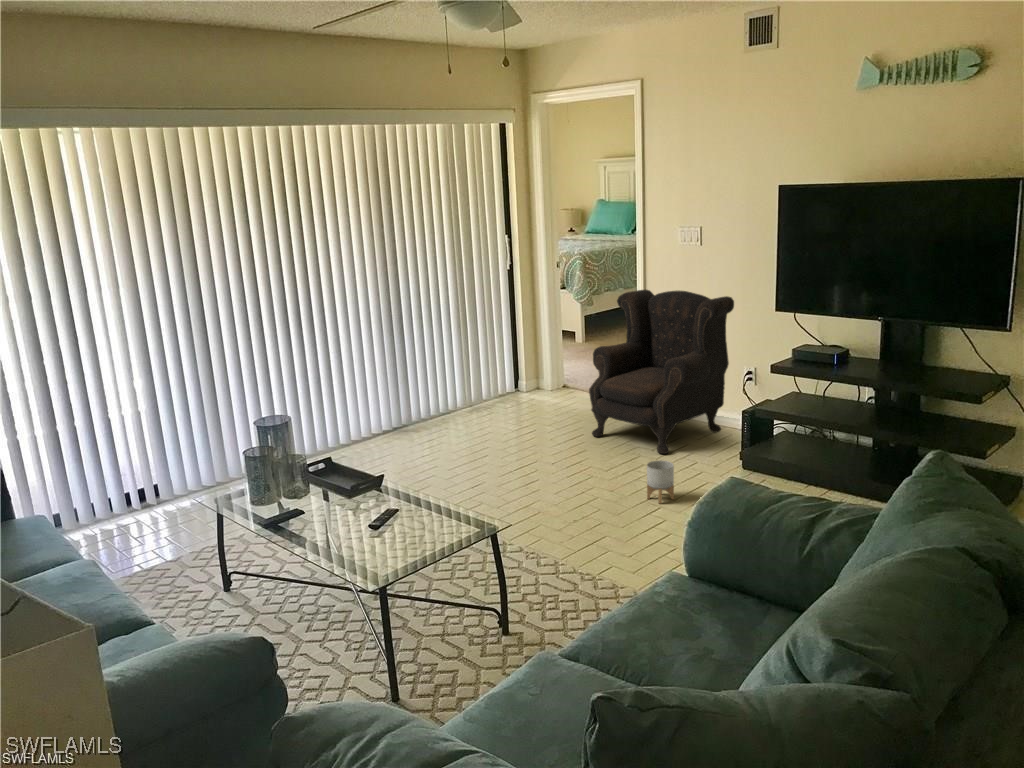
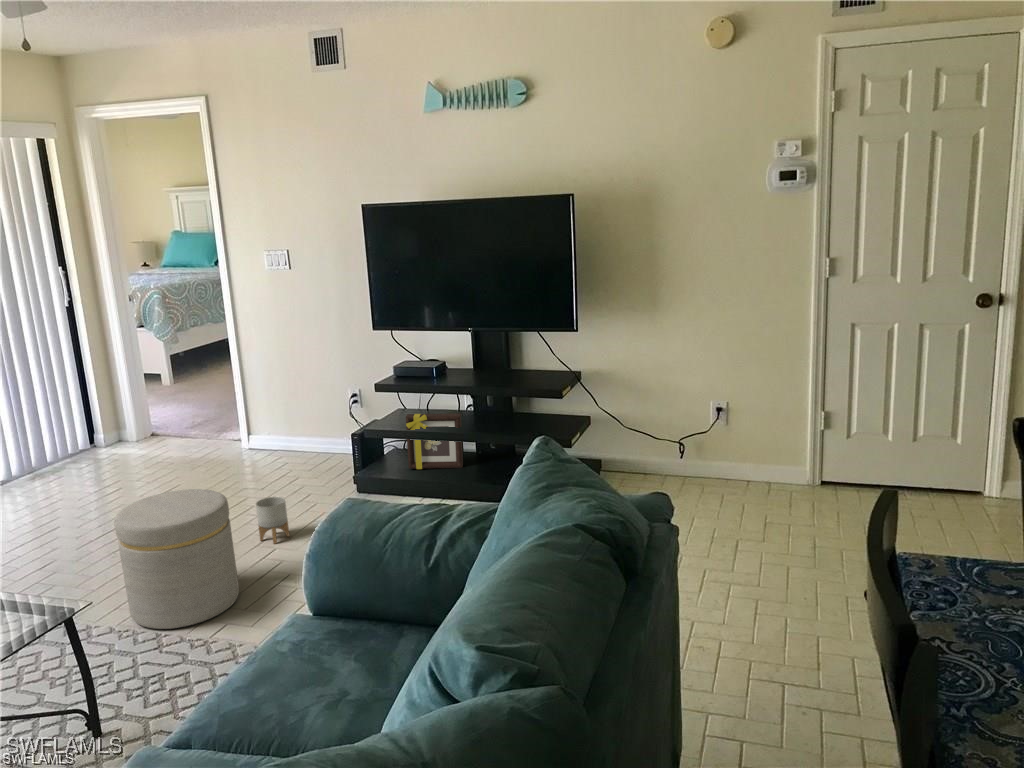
armchair: present [589,290,734,454] -> none [181,319,332,491]
picture frame: none [797,399,860,461] -> present [406,413,463,469]
ottoman: none [532,443,625,561] -> present [114,489,239,629]

